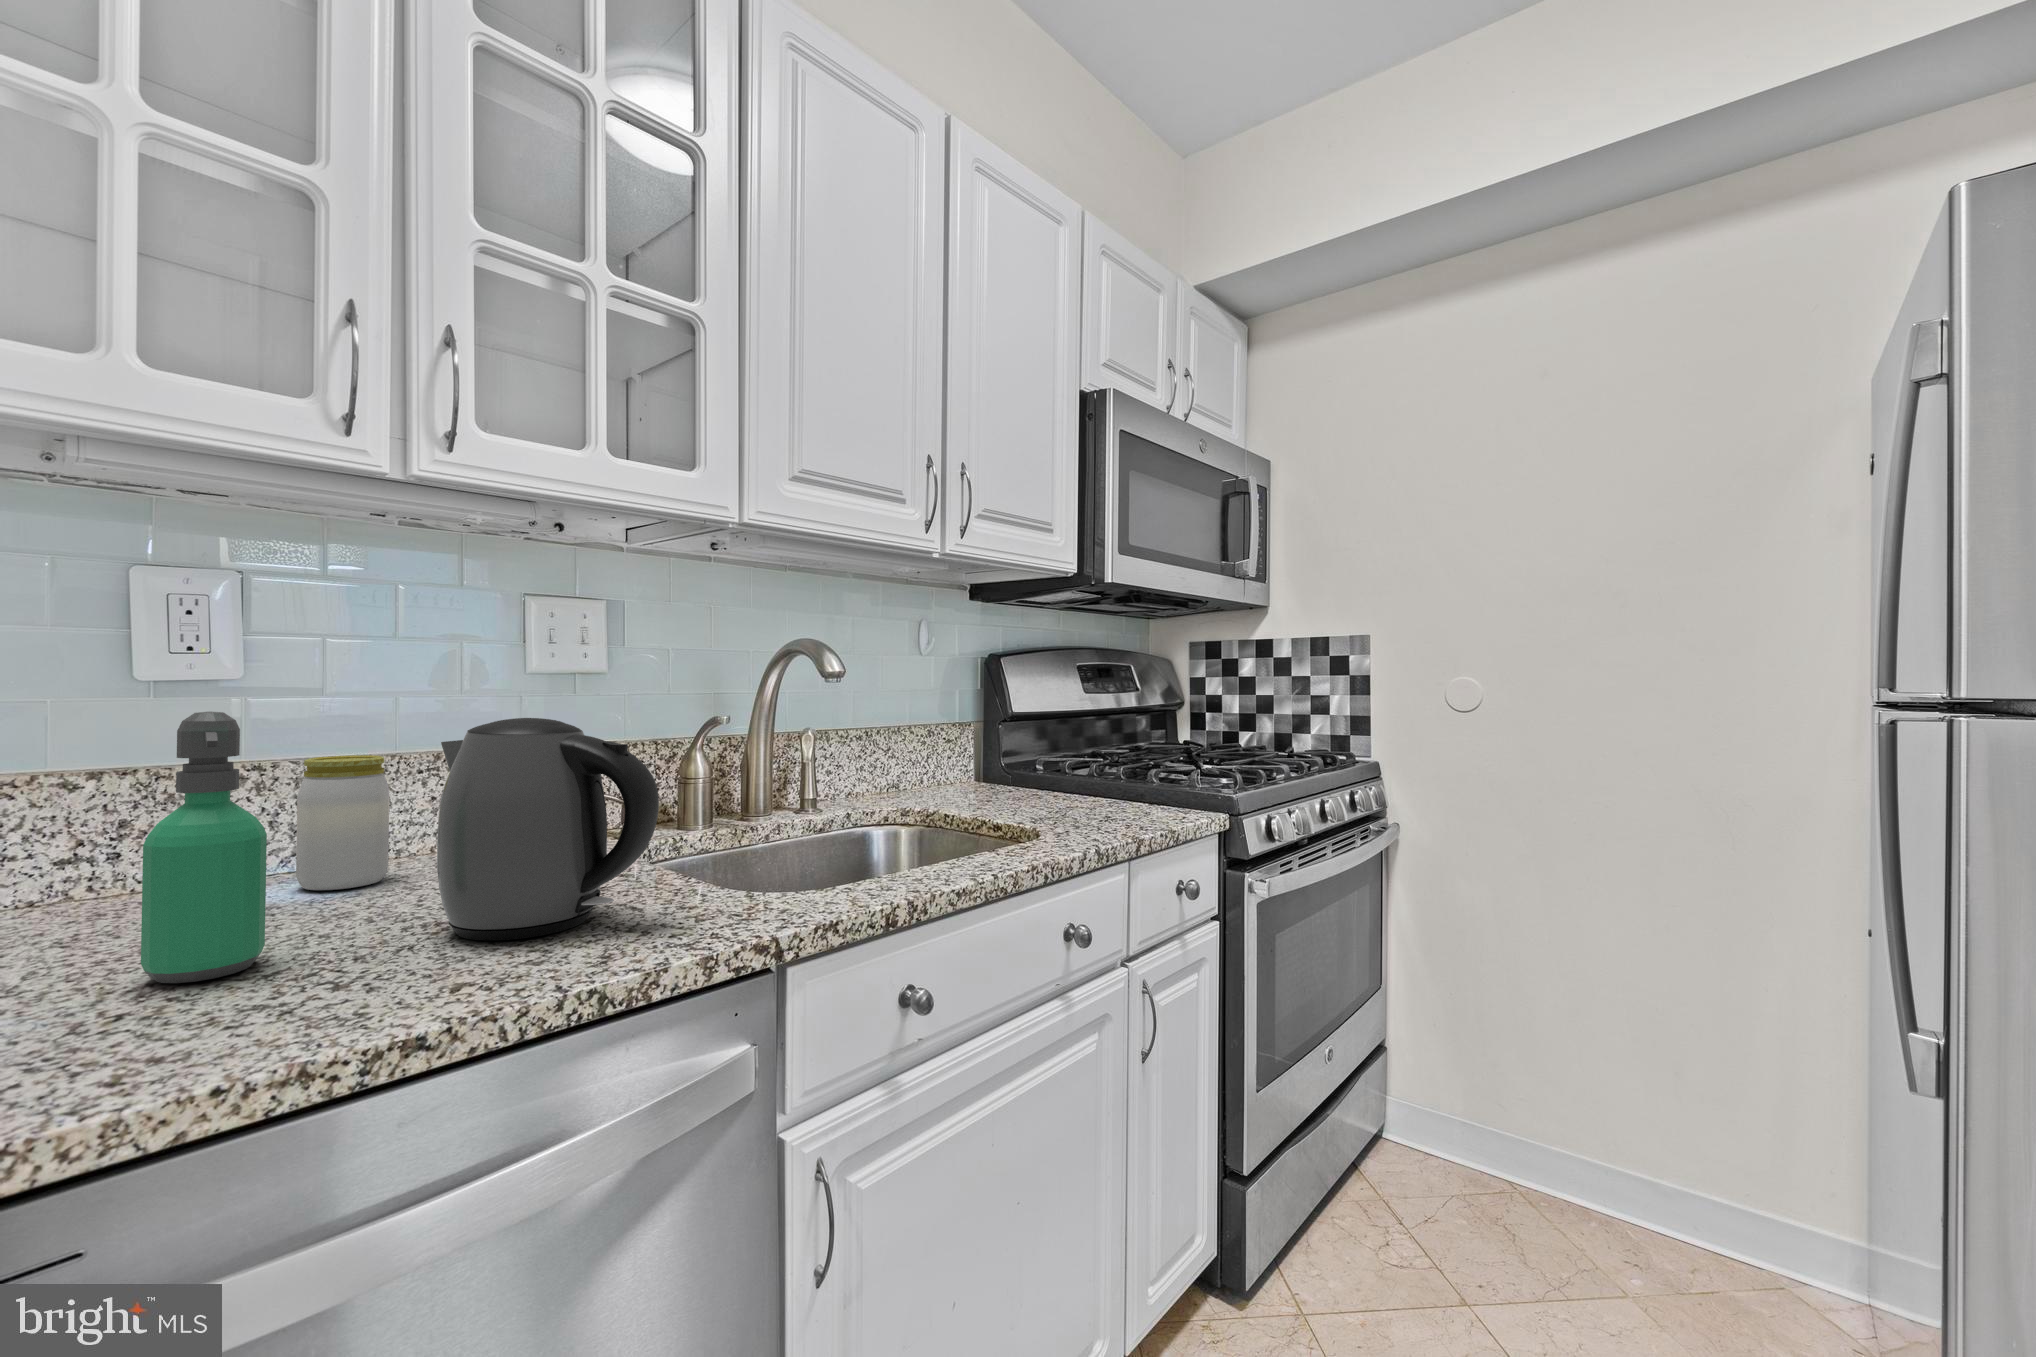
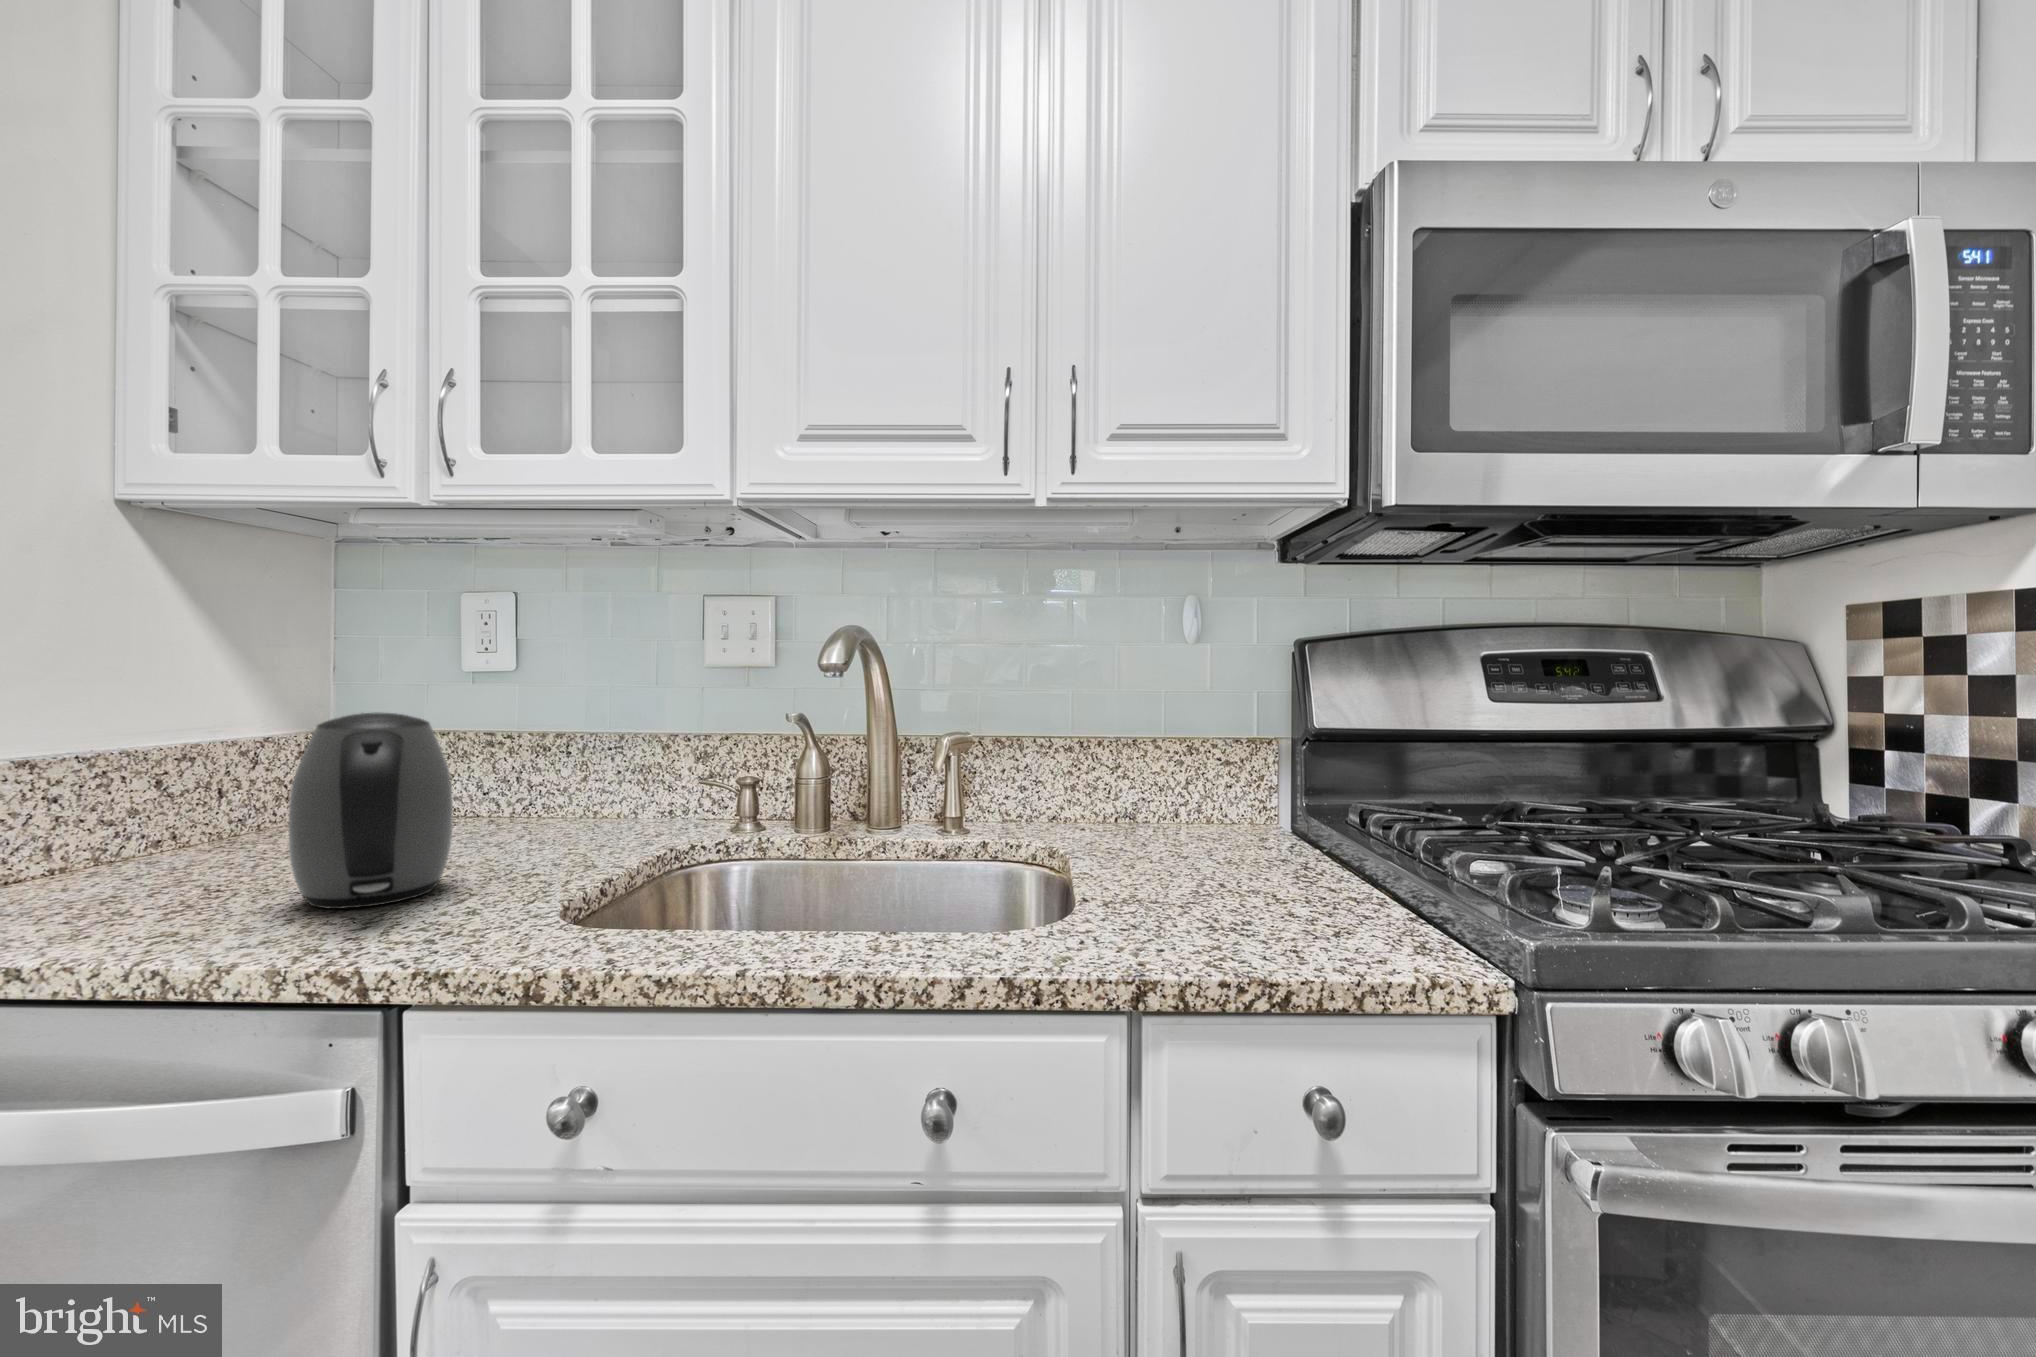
soap dispenser: present [141,712,267,983] -> none [160,699,261,886]
jar: present [296,755,389,890] -> none [467,733,533,836]

